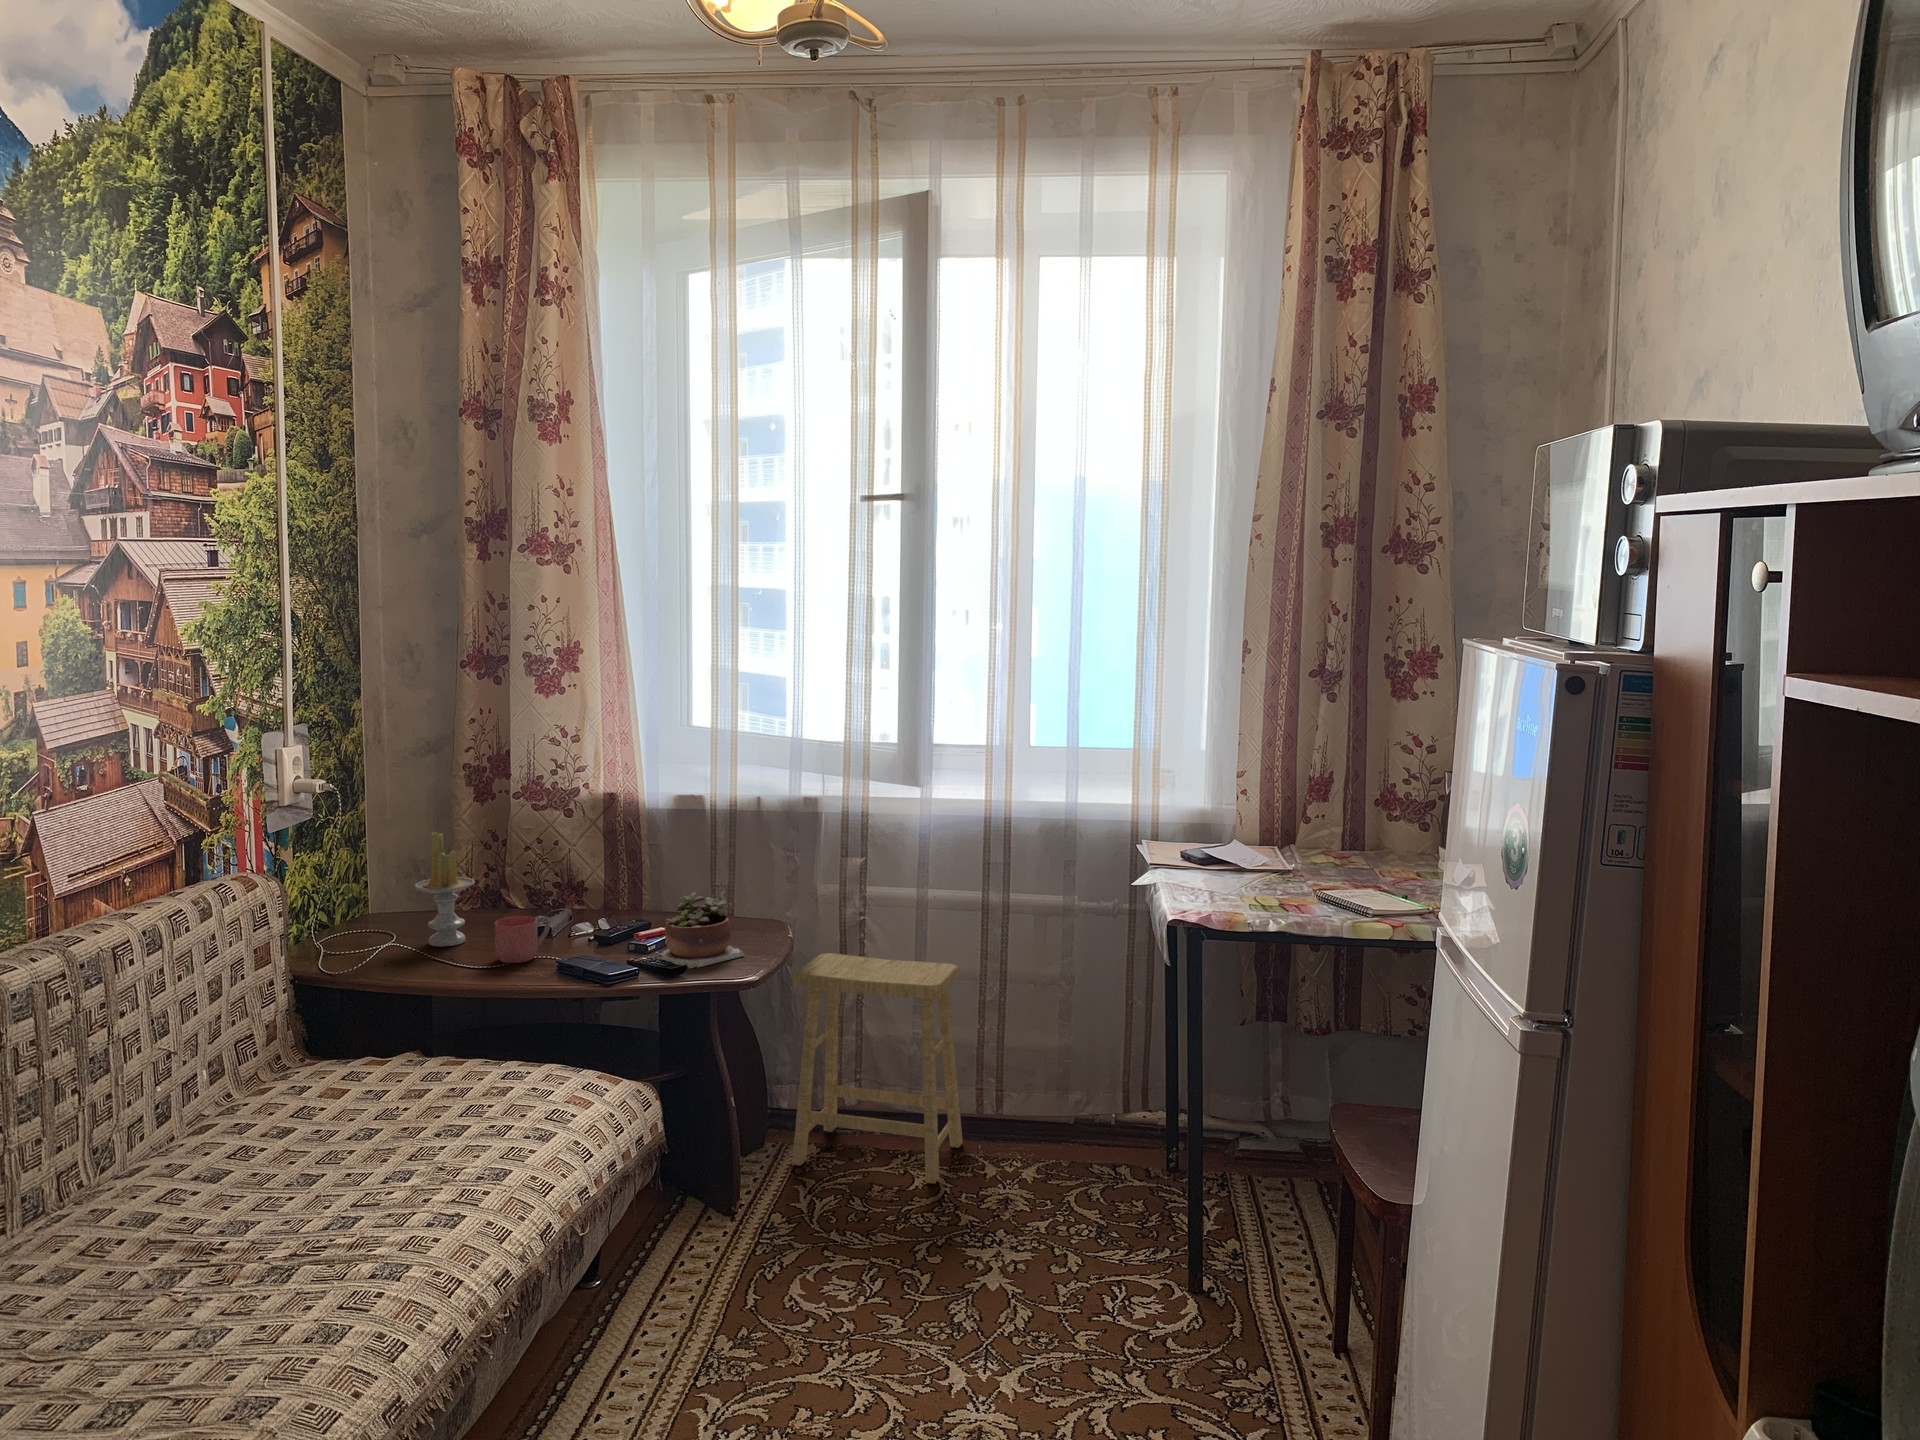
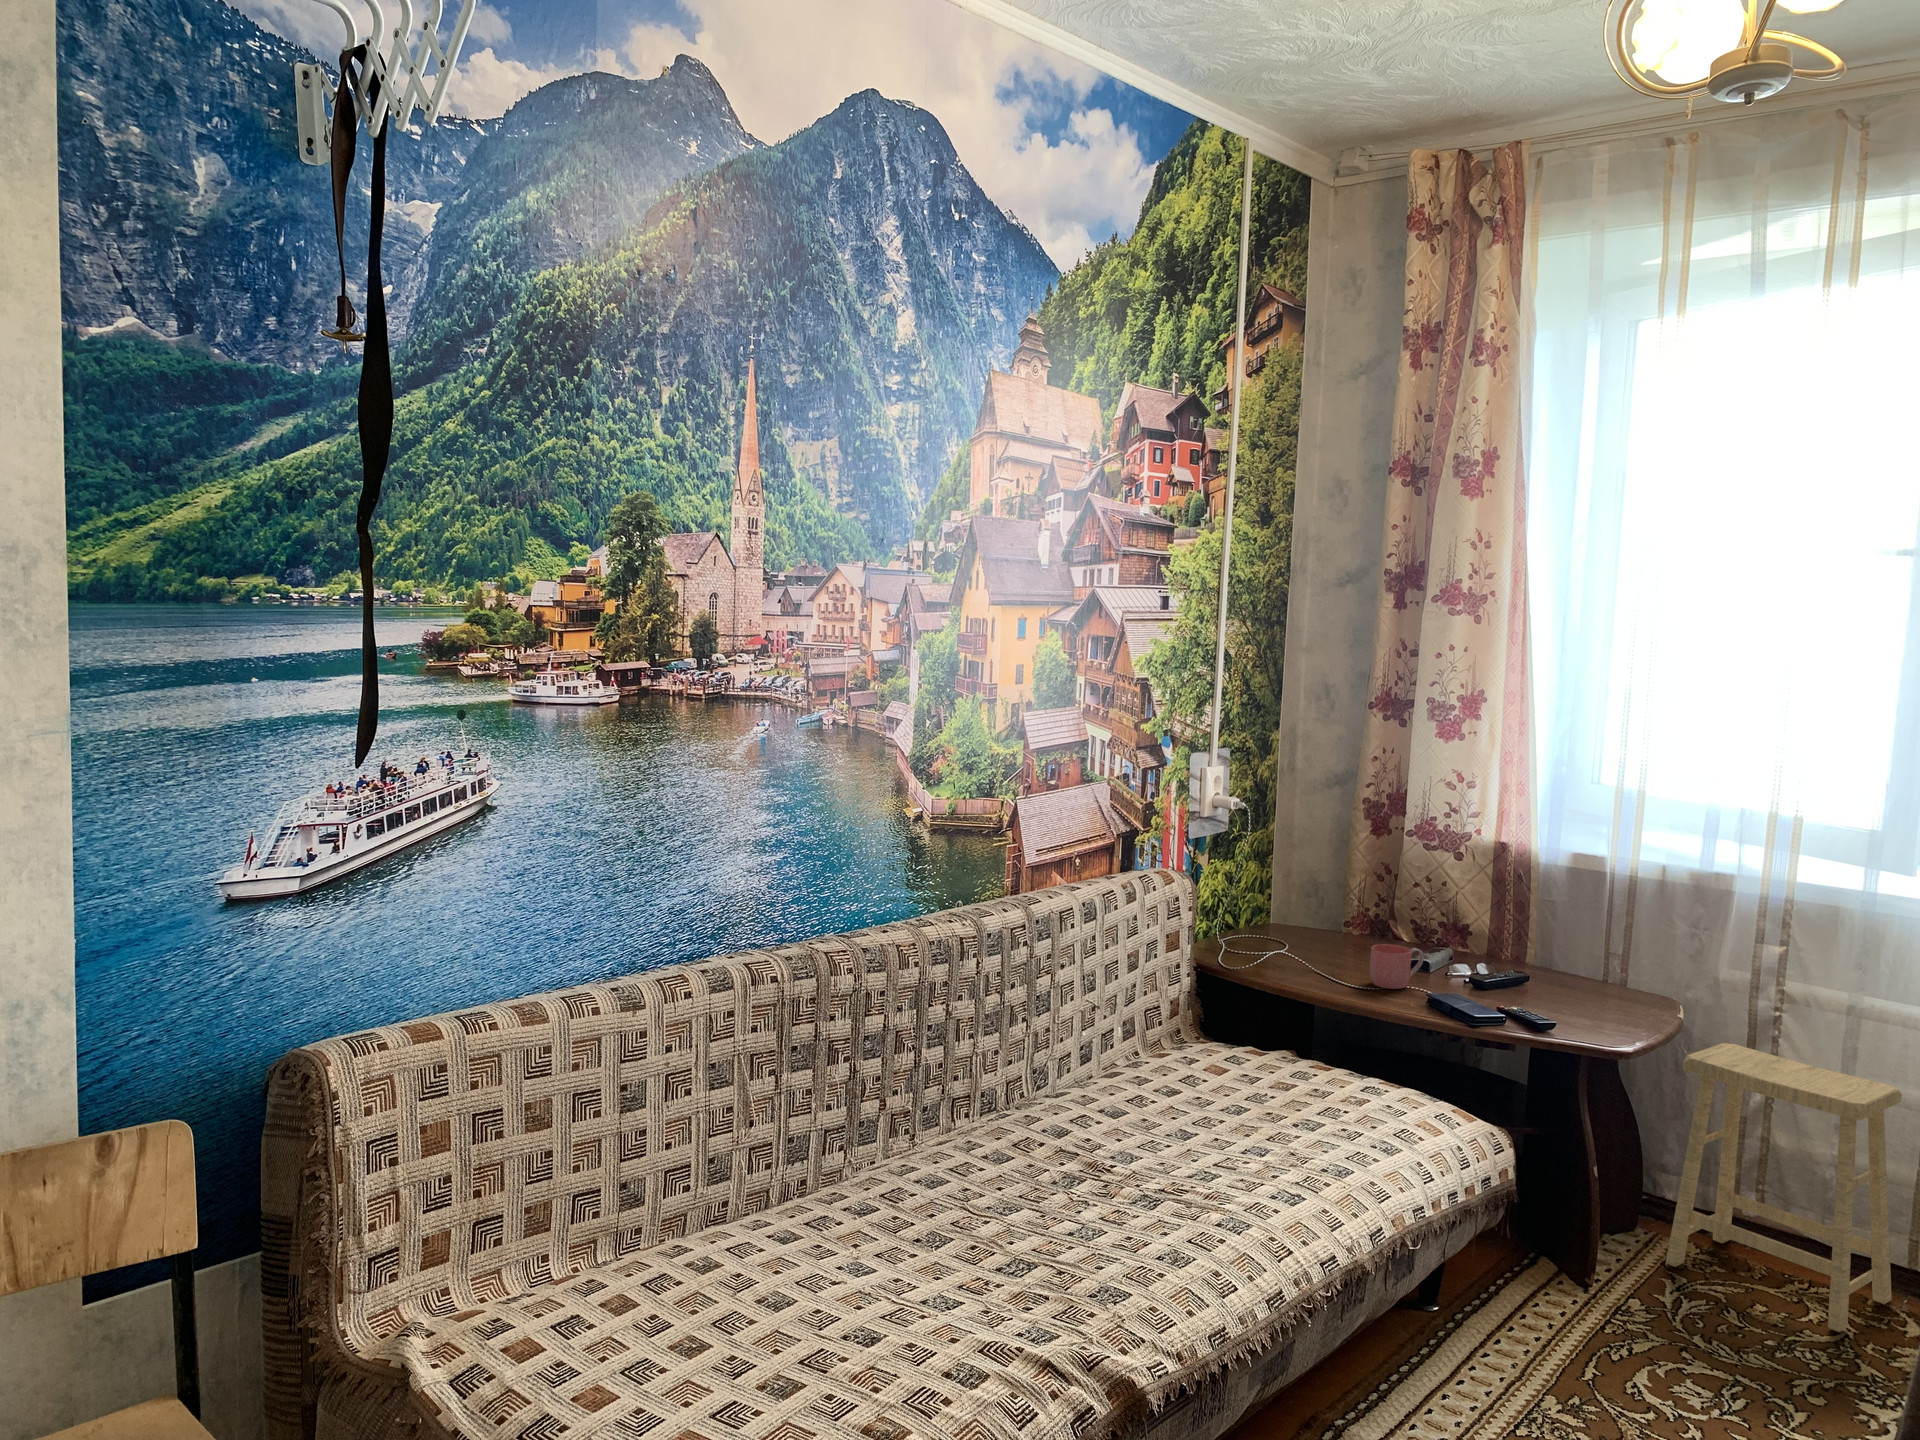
candle: present [415,832,475,946] -> none [1306,854,1359,963]
succulent plant: present [656,892,745,968] -> none [1525,950,1622,1027]

